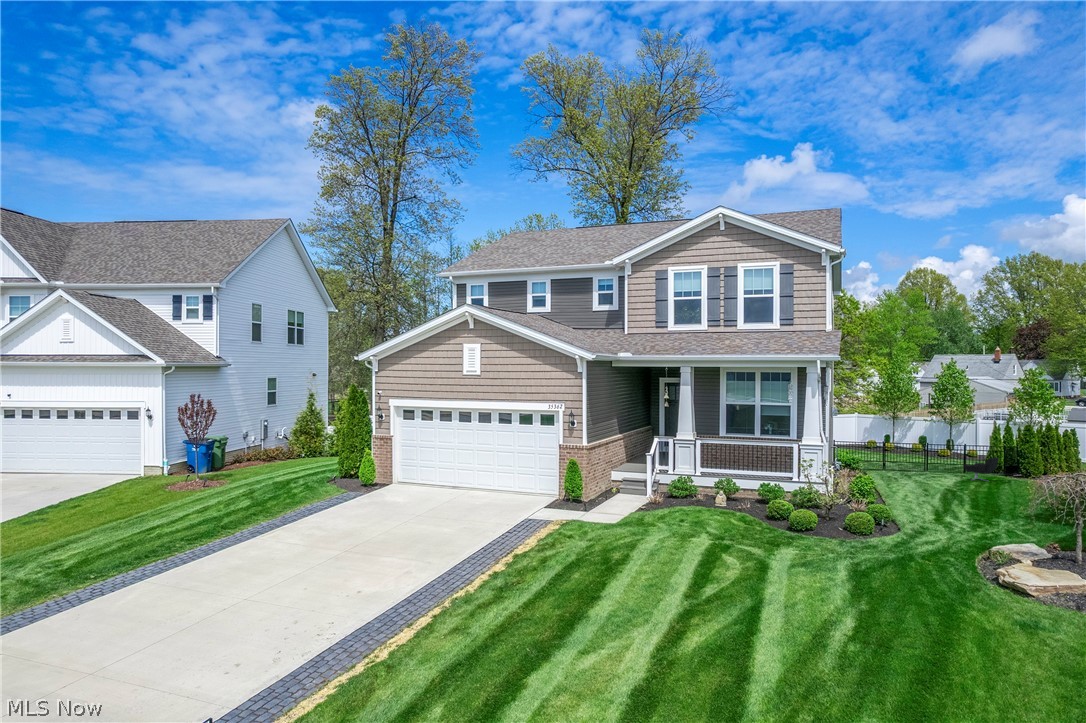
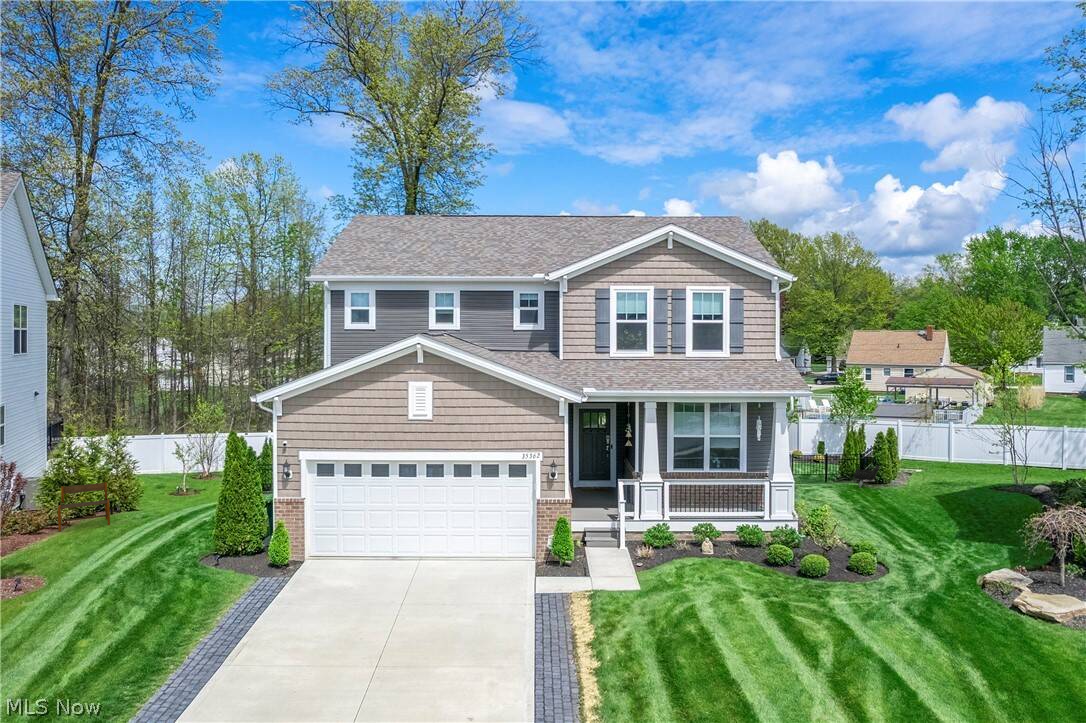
bench: none [255,429,291,460] -> present [58,482,110,532]

